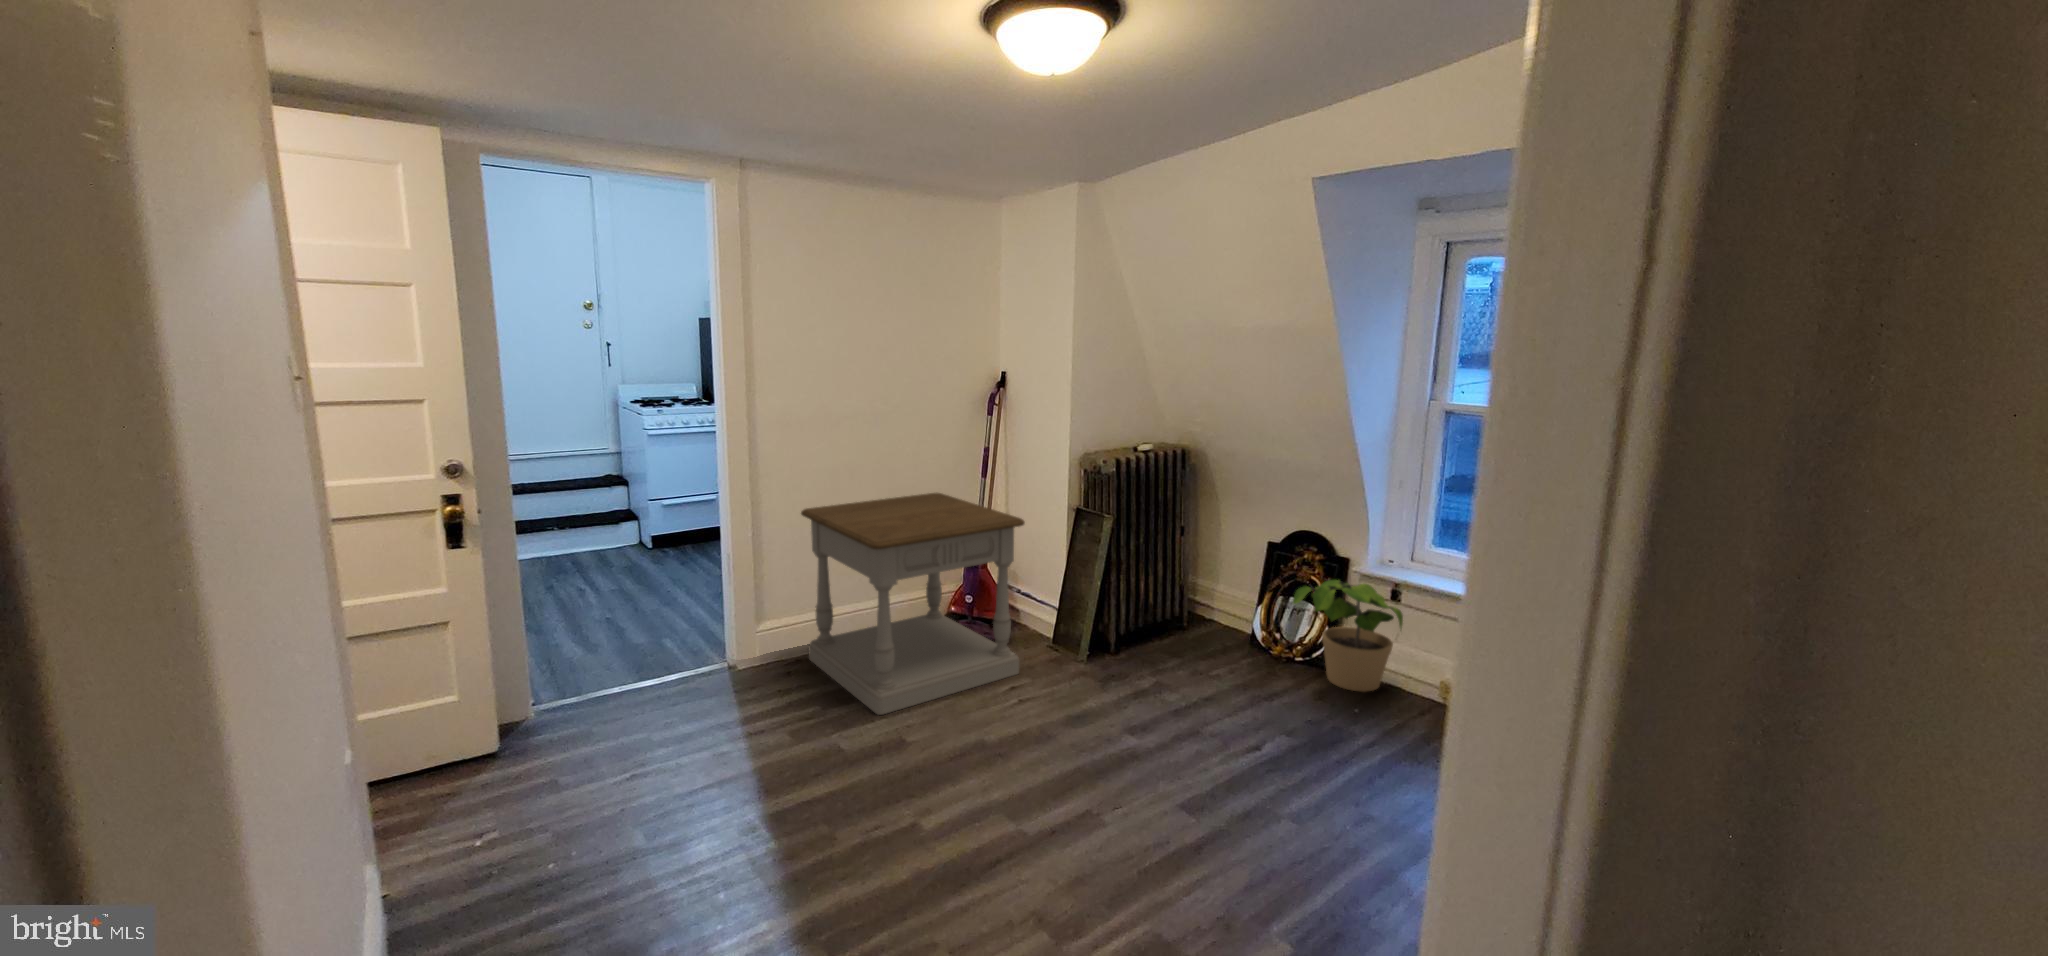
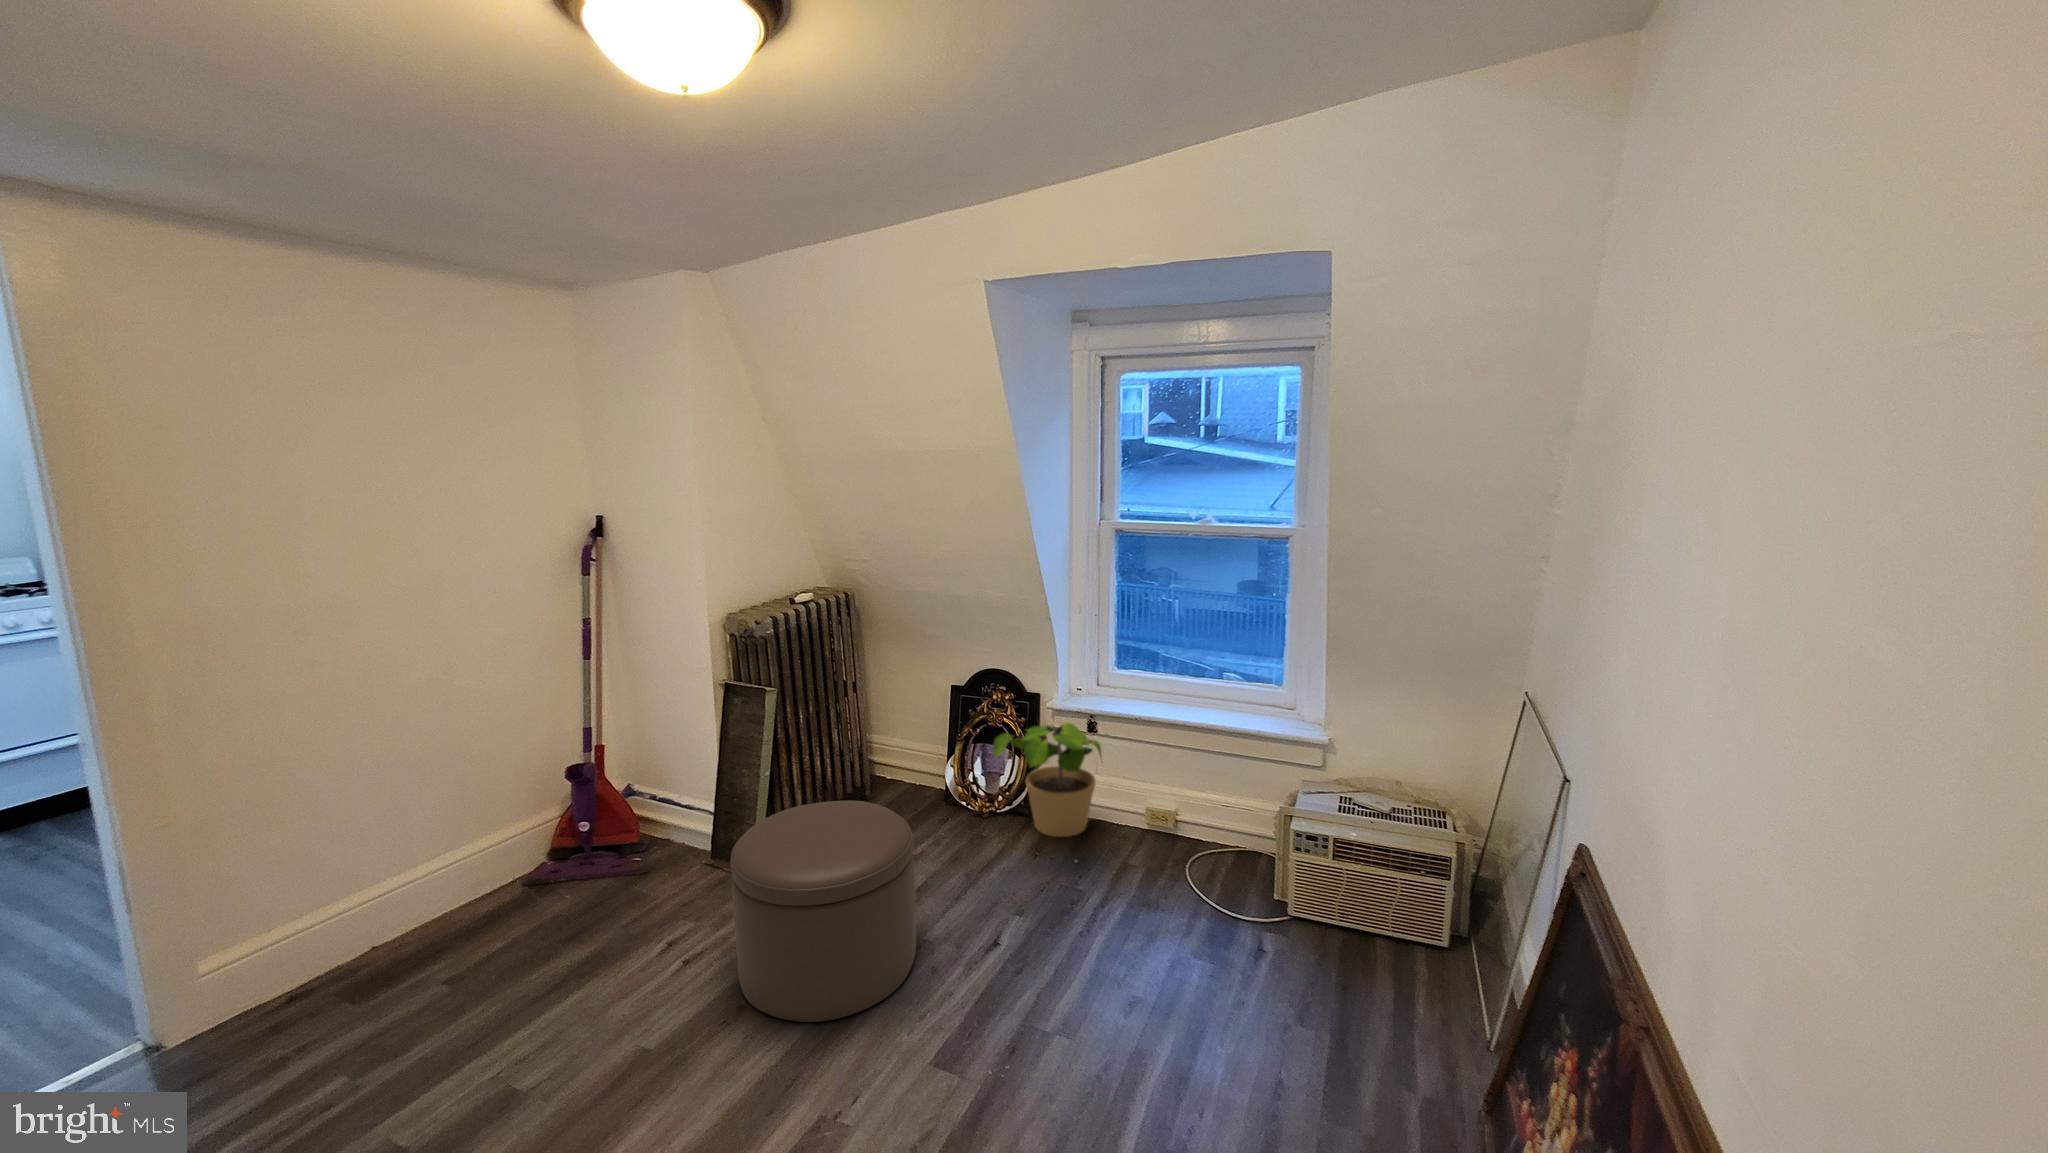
side table: present [801,493,1025,715] -> none [251,692,670,1074]
ottoman: none [1059,602,1198,755] -> present [731,801,916,1022]

